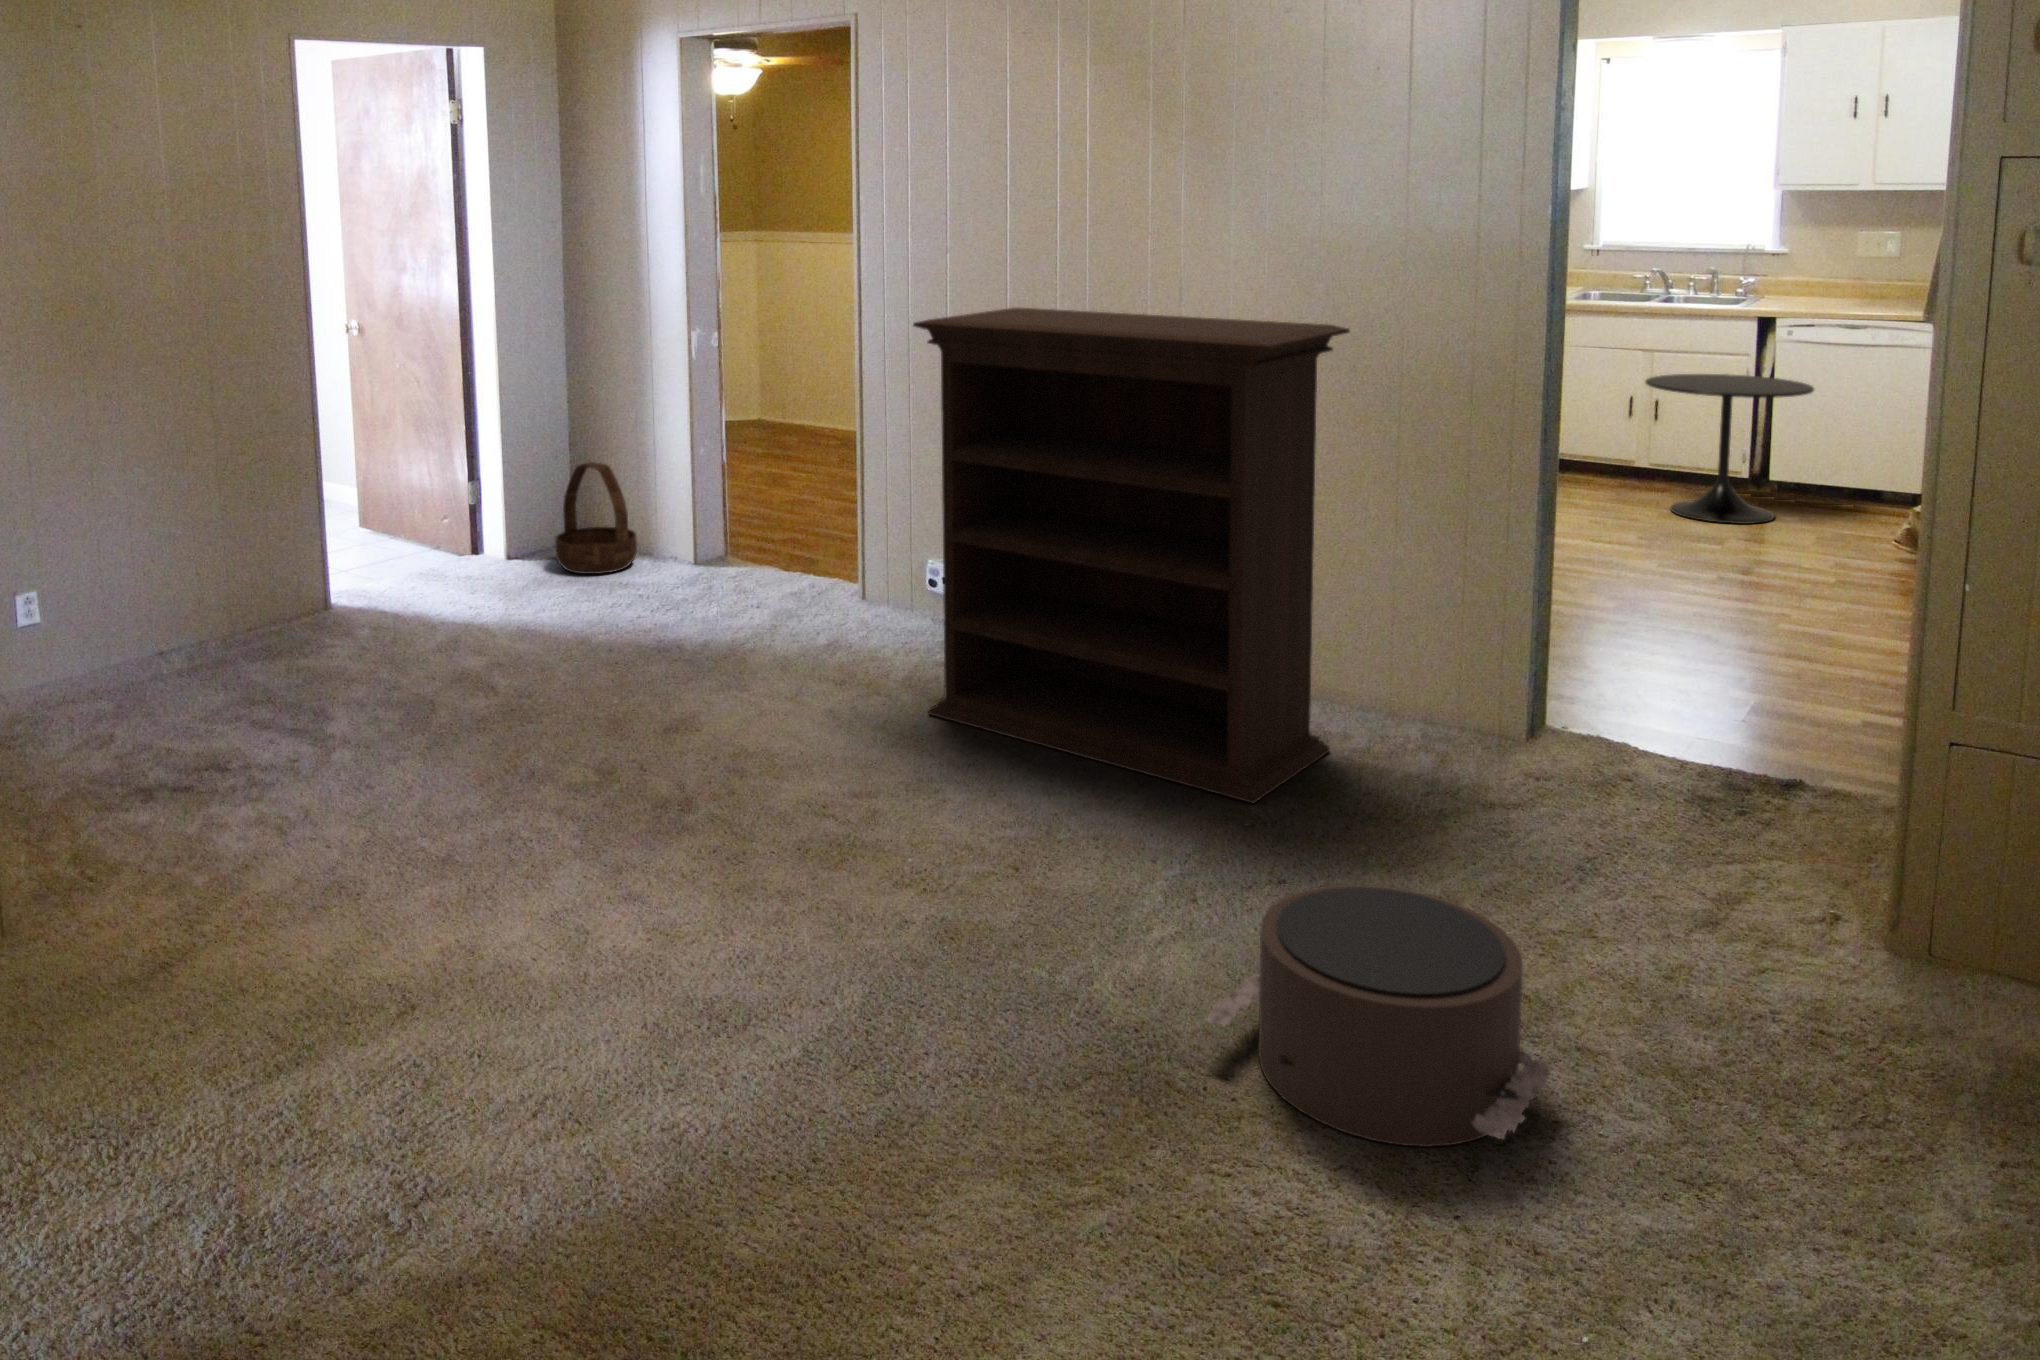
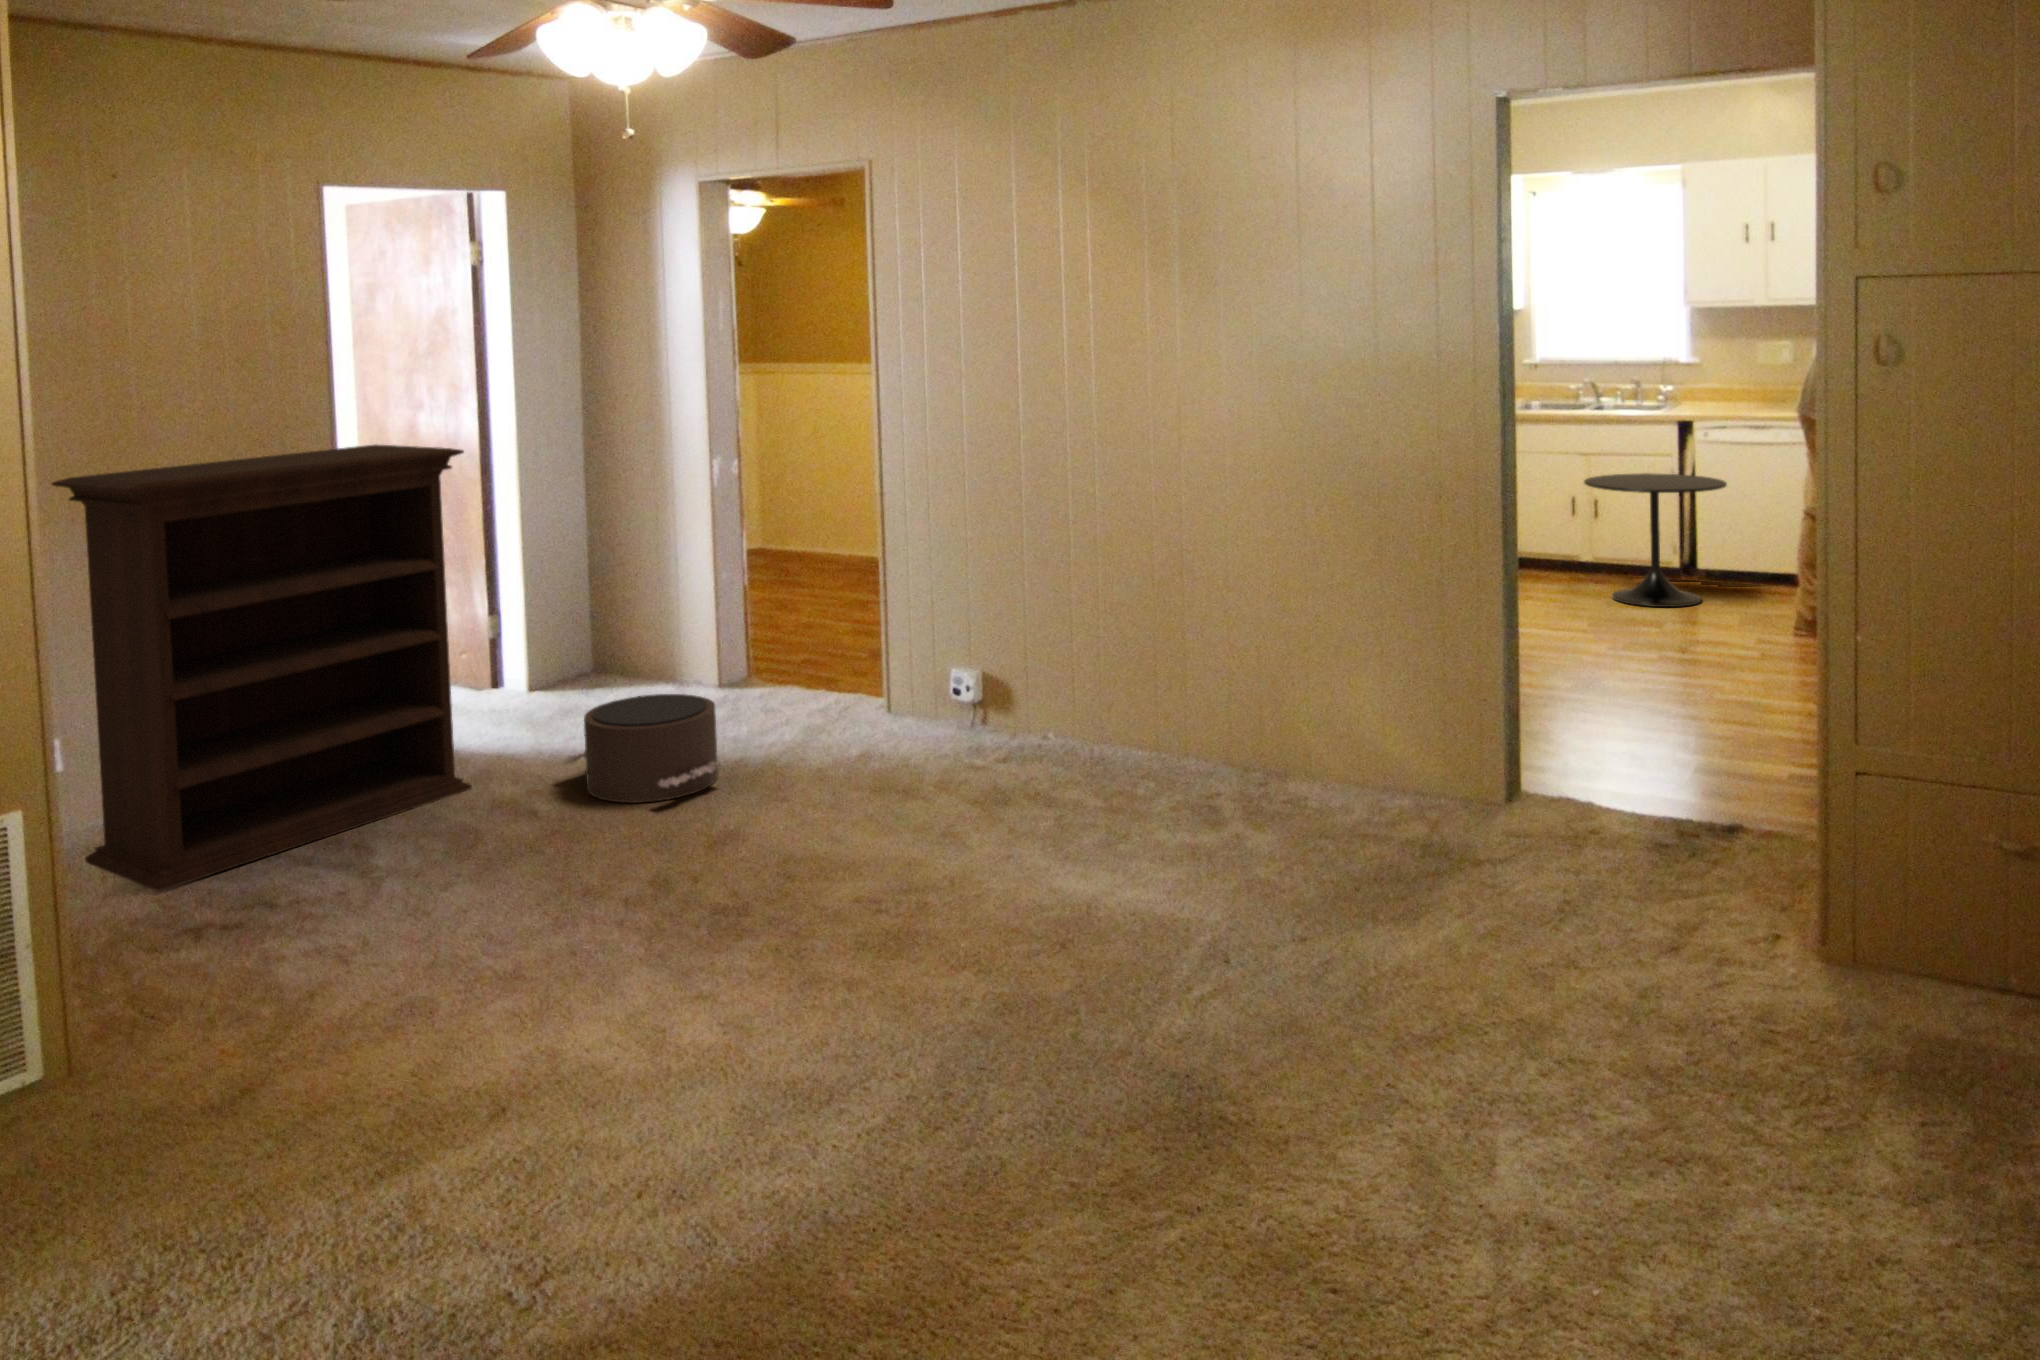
bookshelf: present [913,307,1350,803] -> present [52,445,472,891]
basket: present [555,462,637,574] -> none [585,590,666,700]
pouf: present [1205,884,1555,1147] -> present [561,694,719,803]

